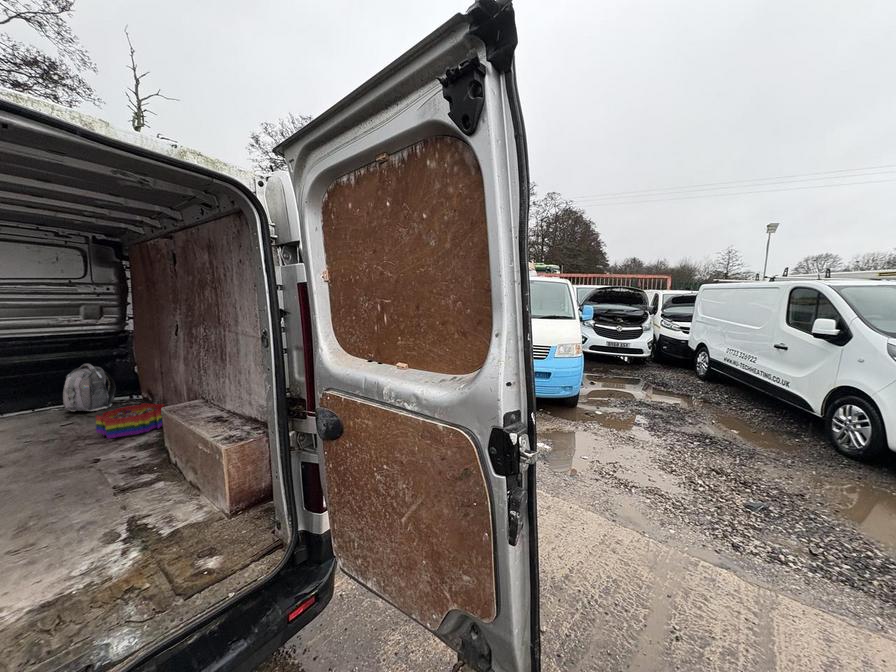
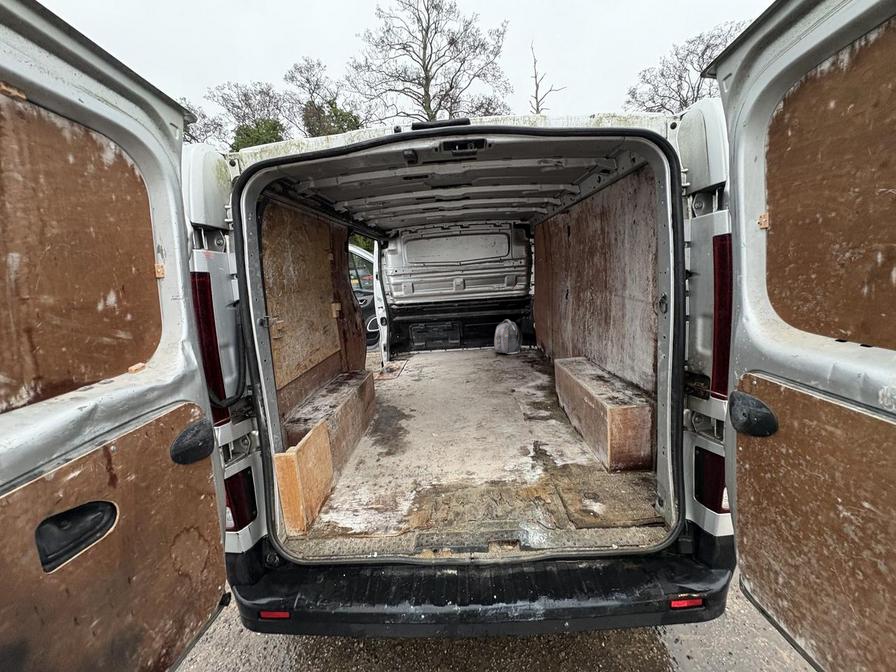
storage bin: present [96,404,164,439] -> none [512,353,554,377]

